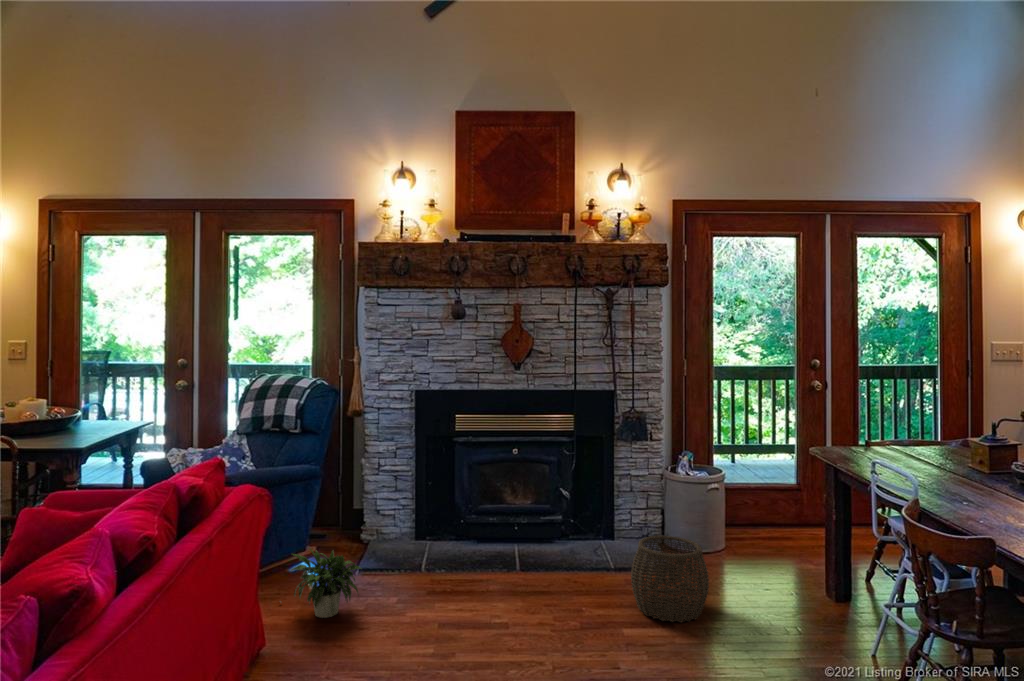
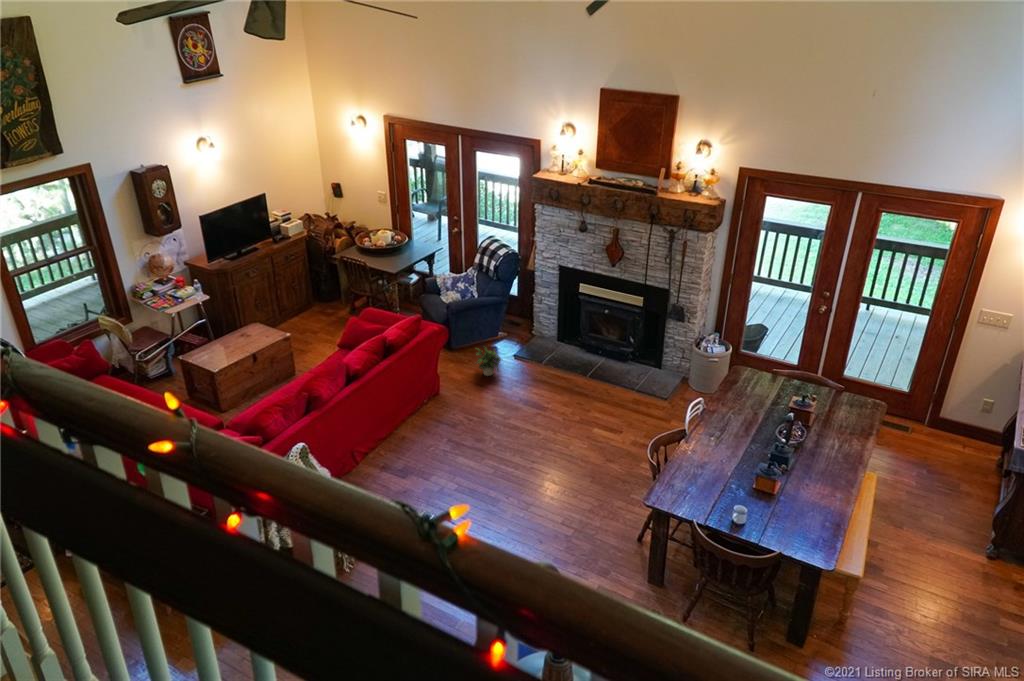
woven basket: present [631,536,709,622] -> none [608,383,646,424]

